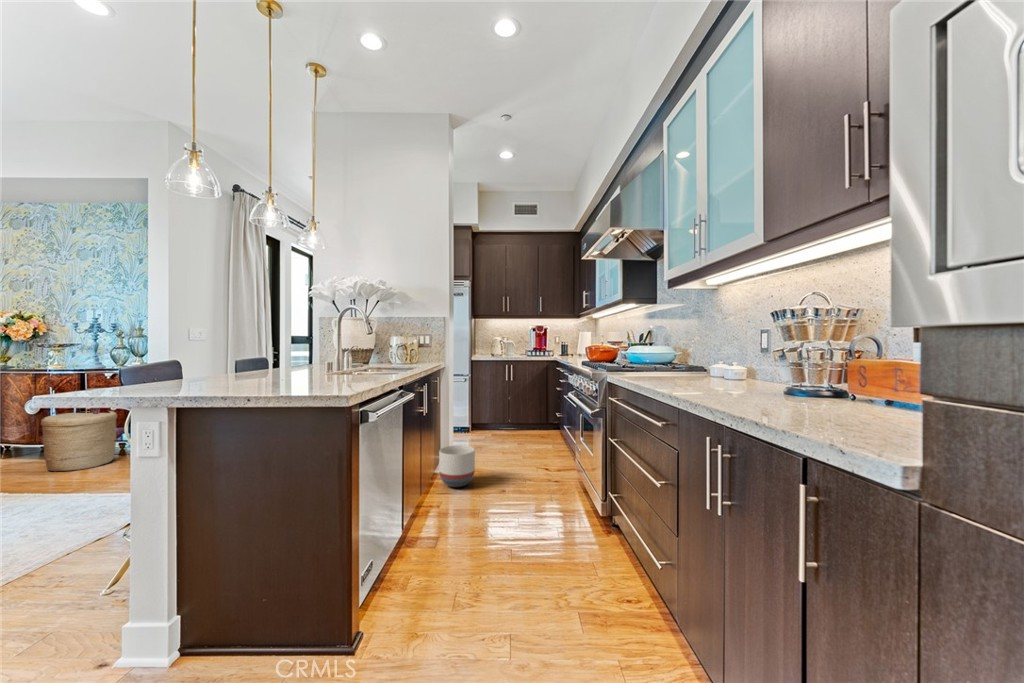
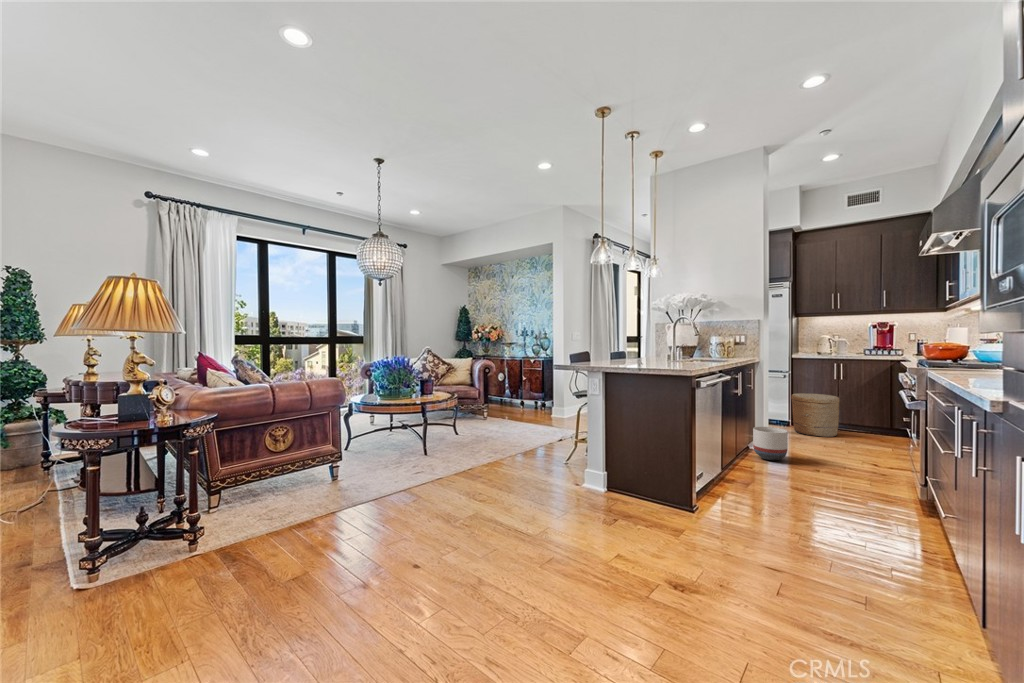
woven basket: present [41,411,117,472] -> present [791,393,839,437]

